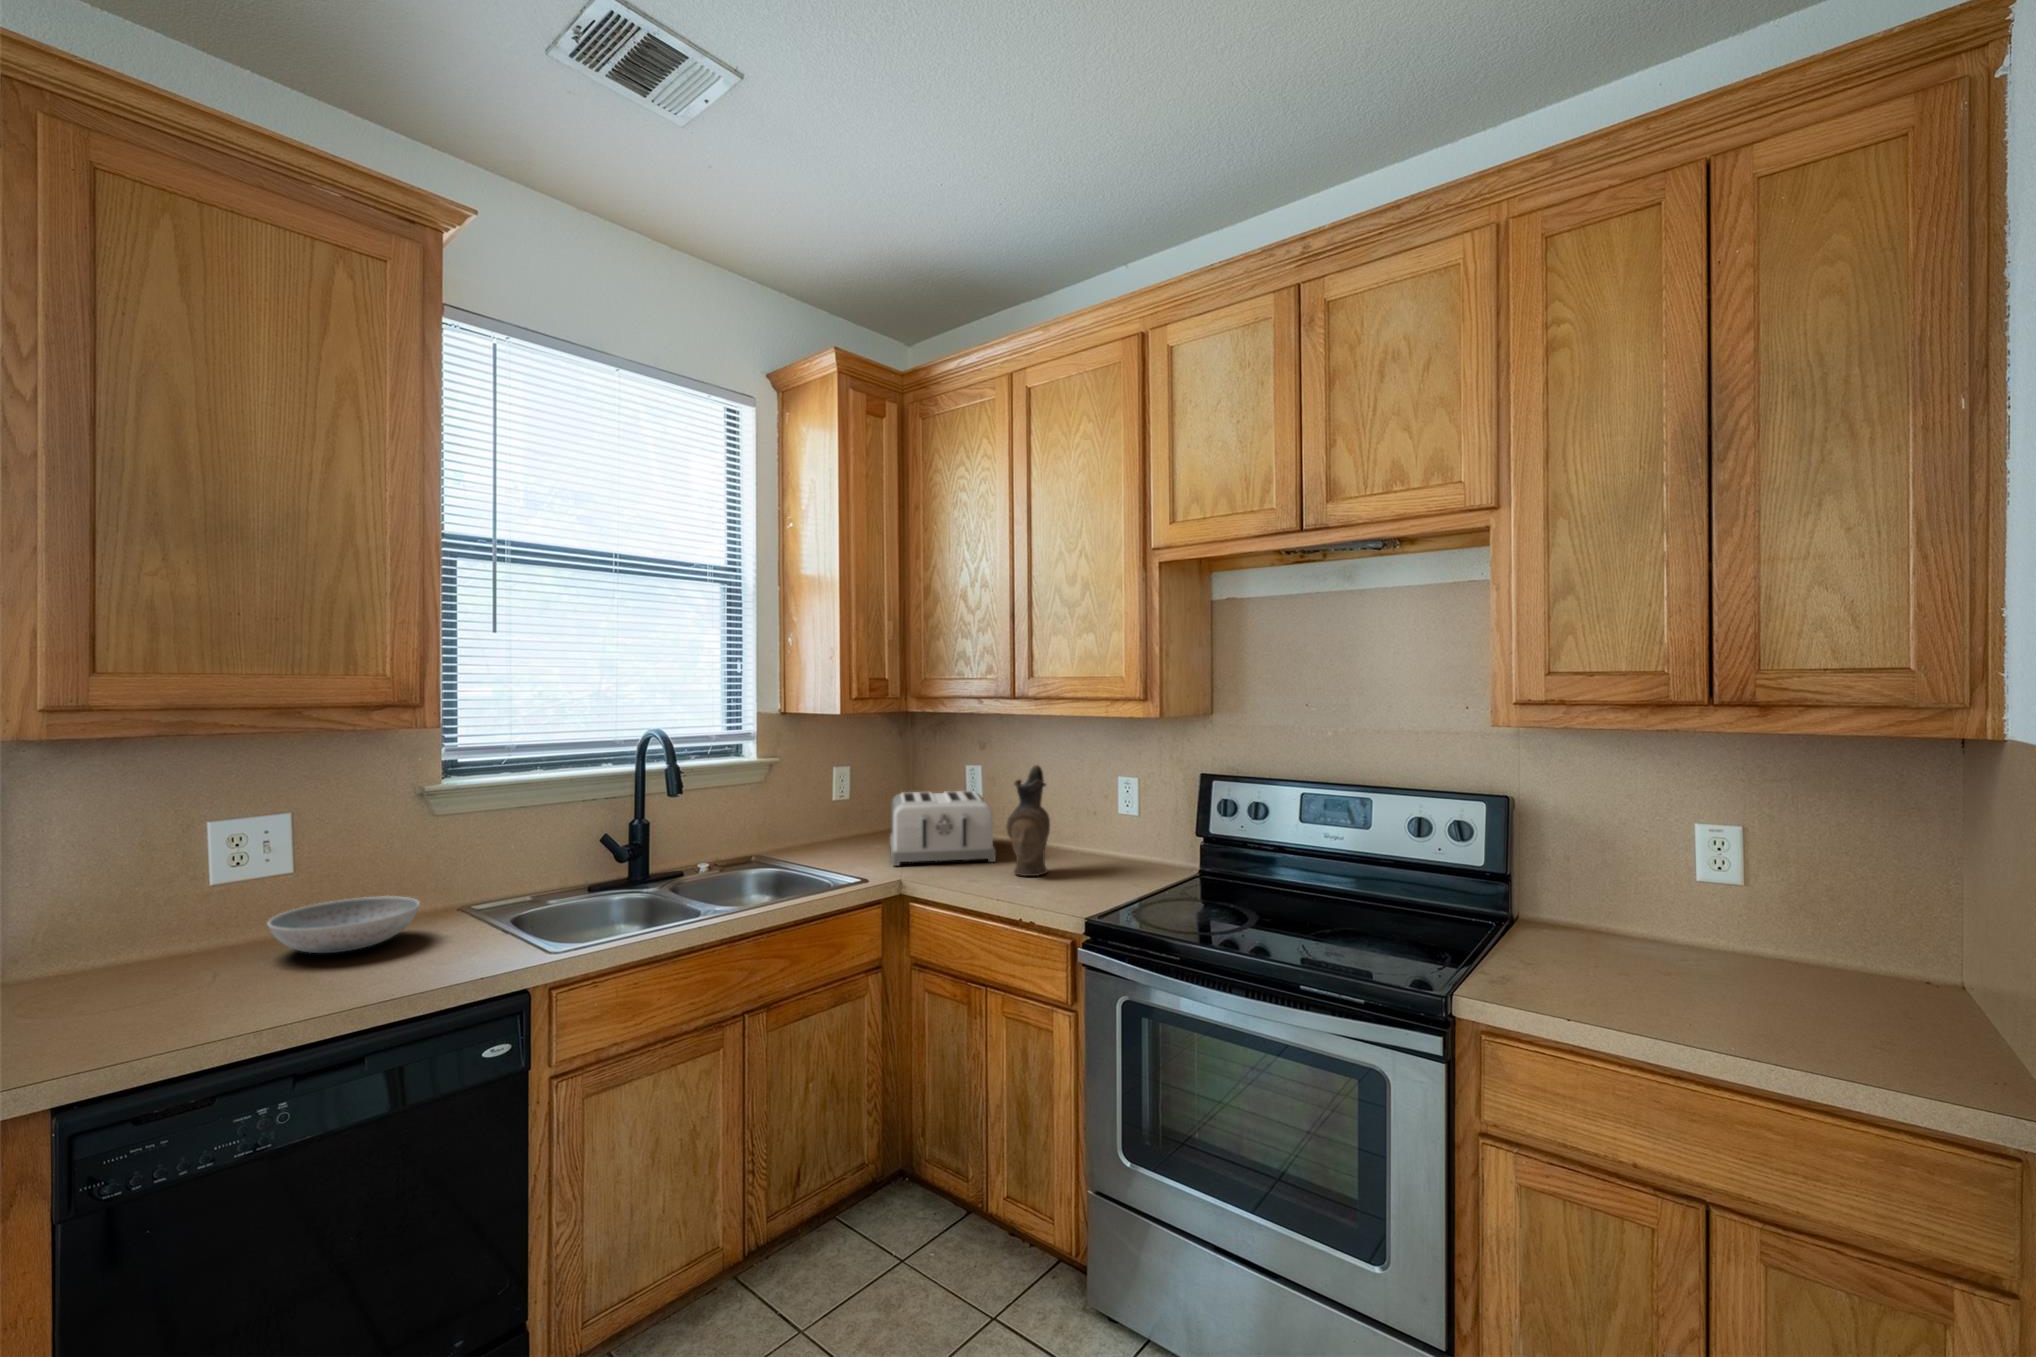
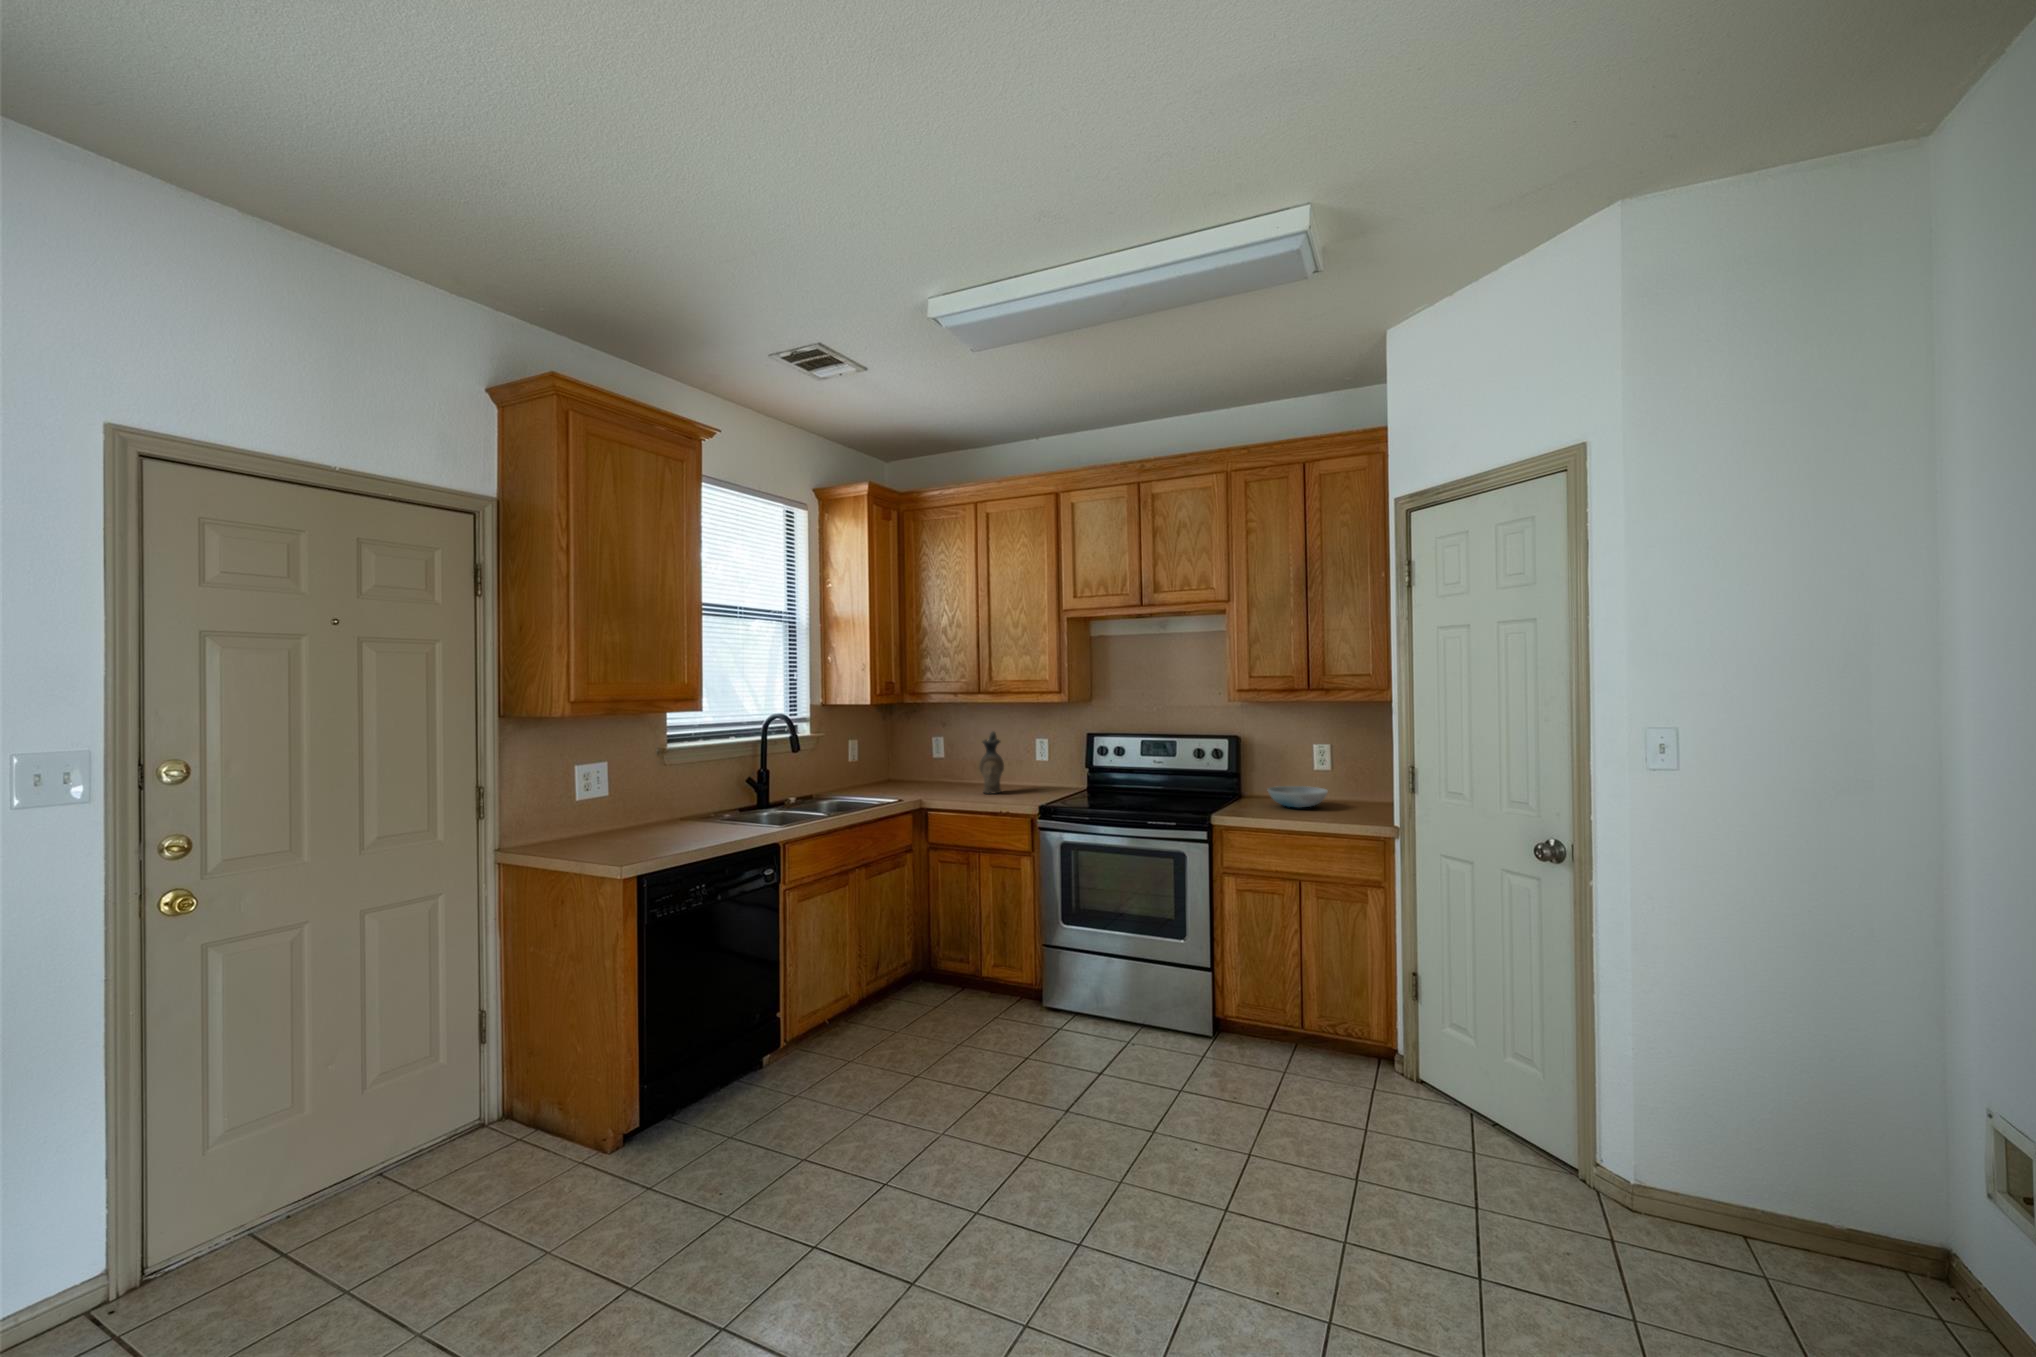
toaster: present [890,791,996,866] -> none [892,751,966,793]
dish: present [267,896,420,953] -> present [1268,786,1328,808]

